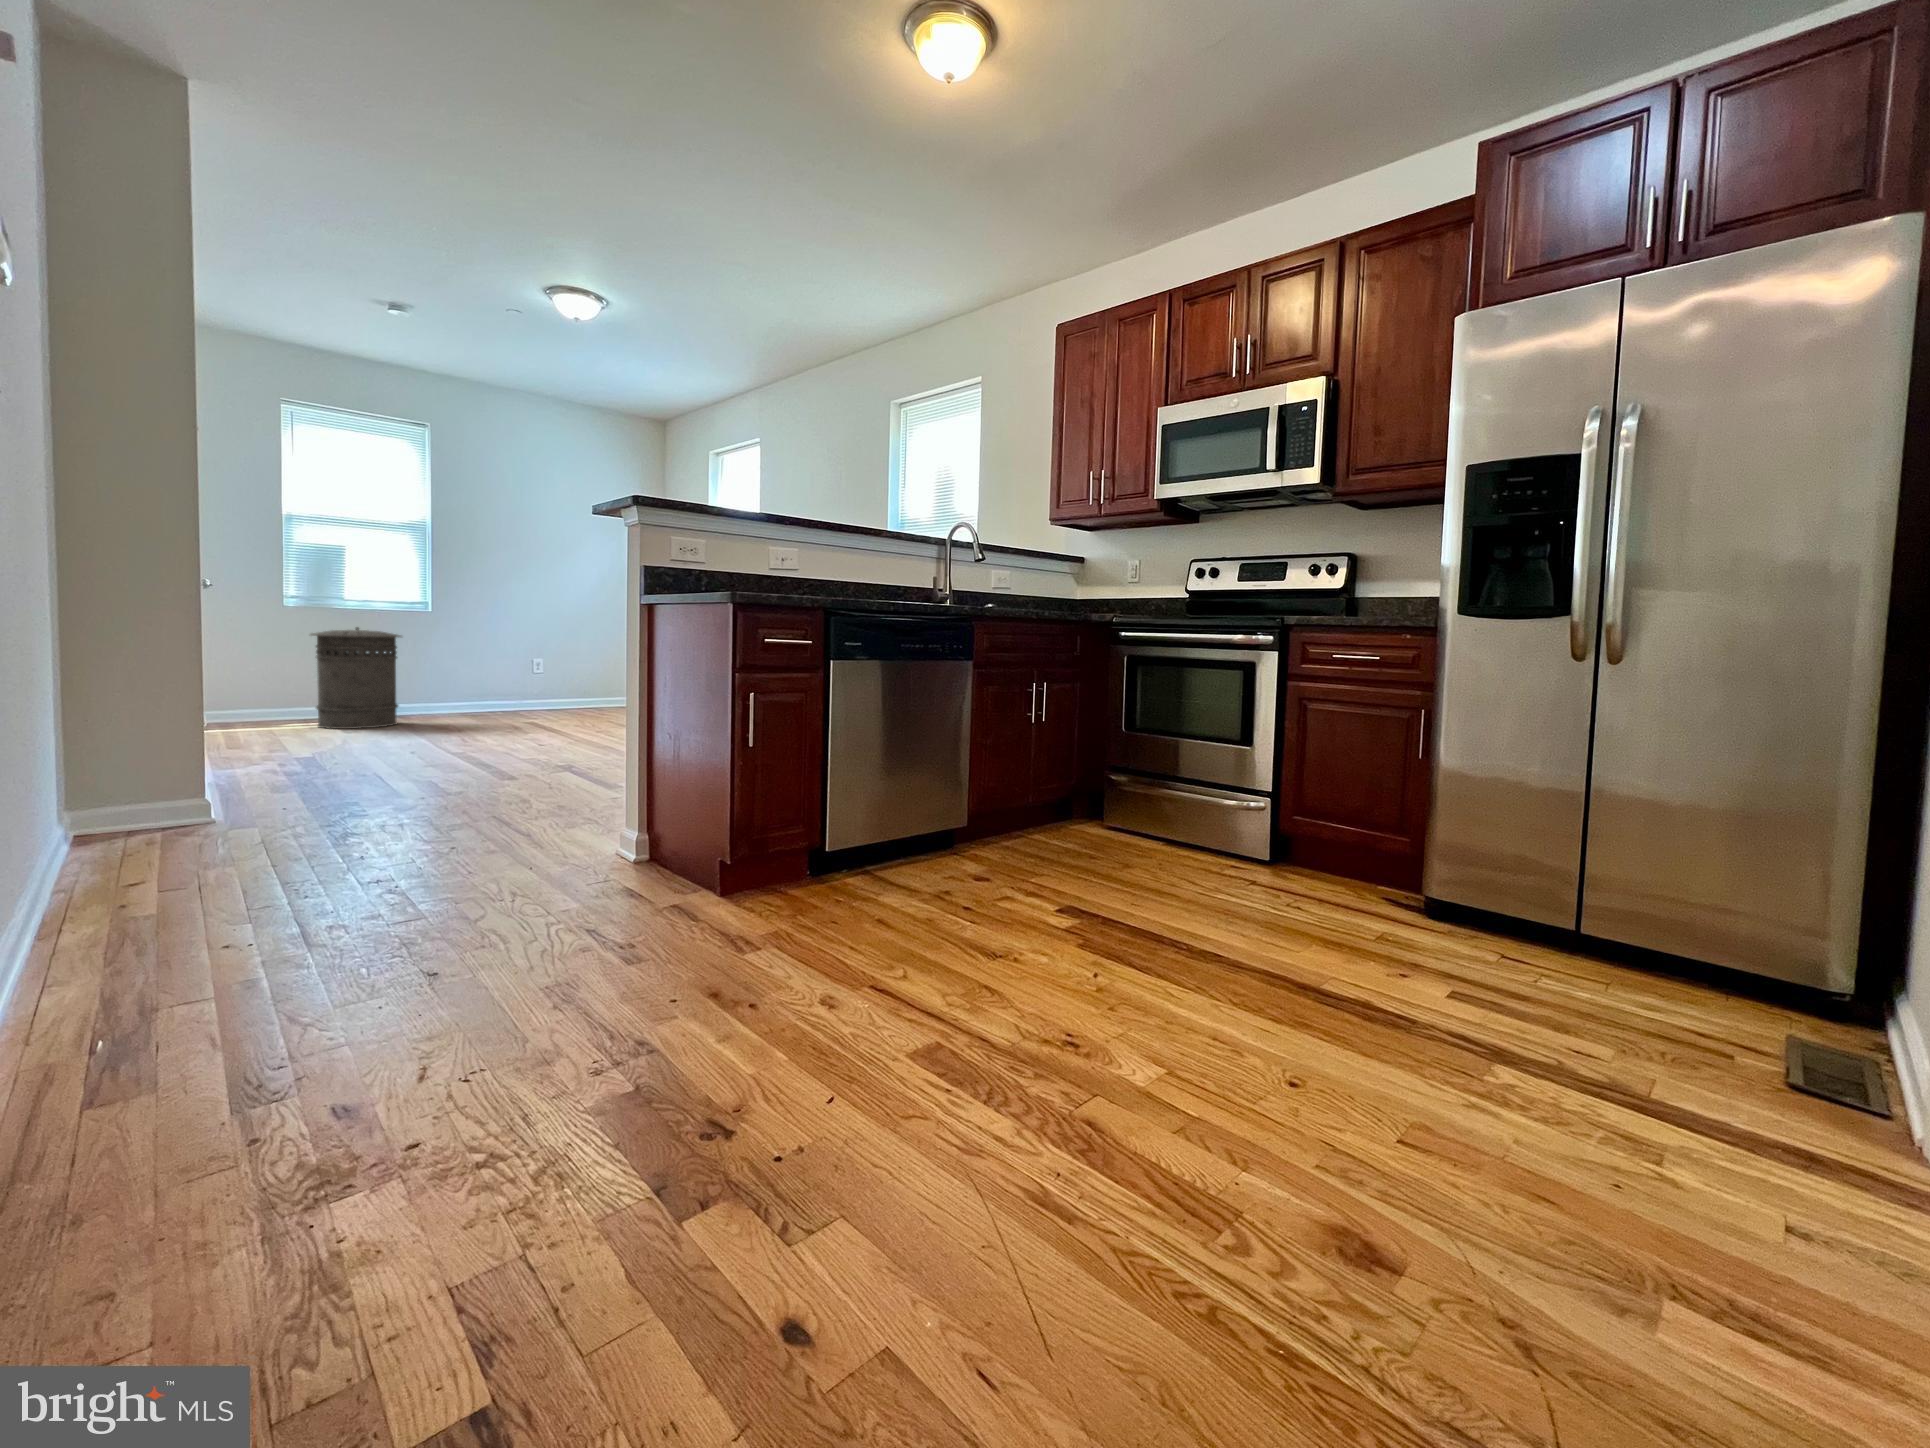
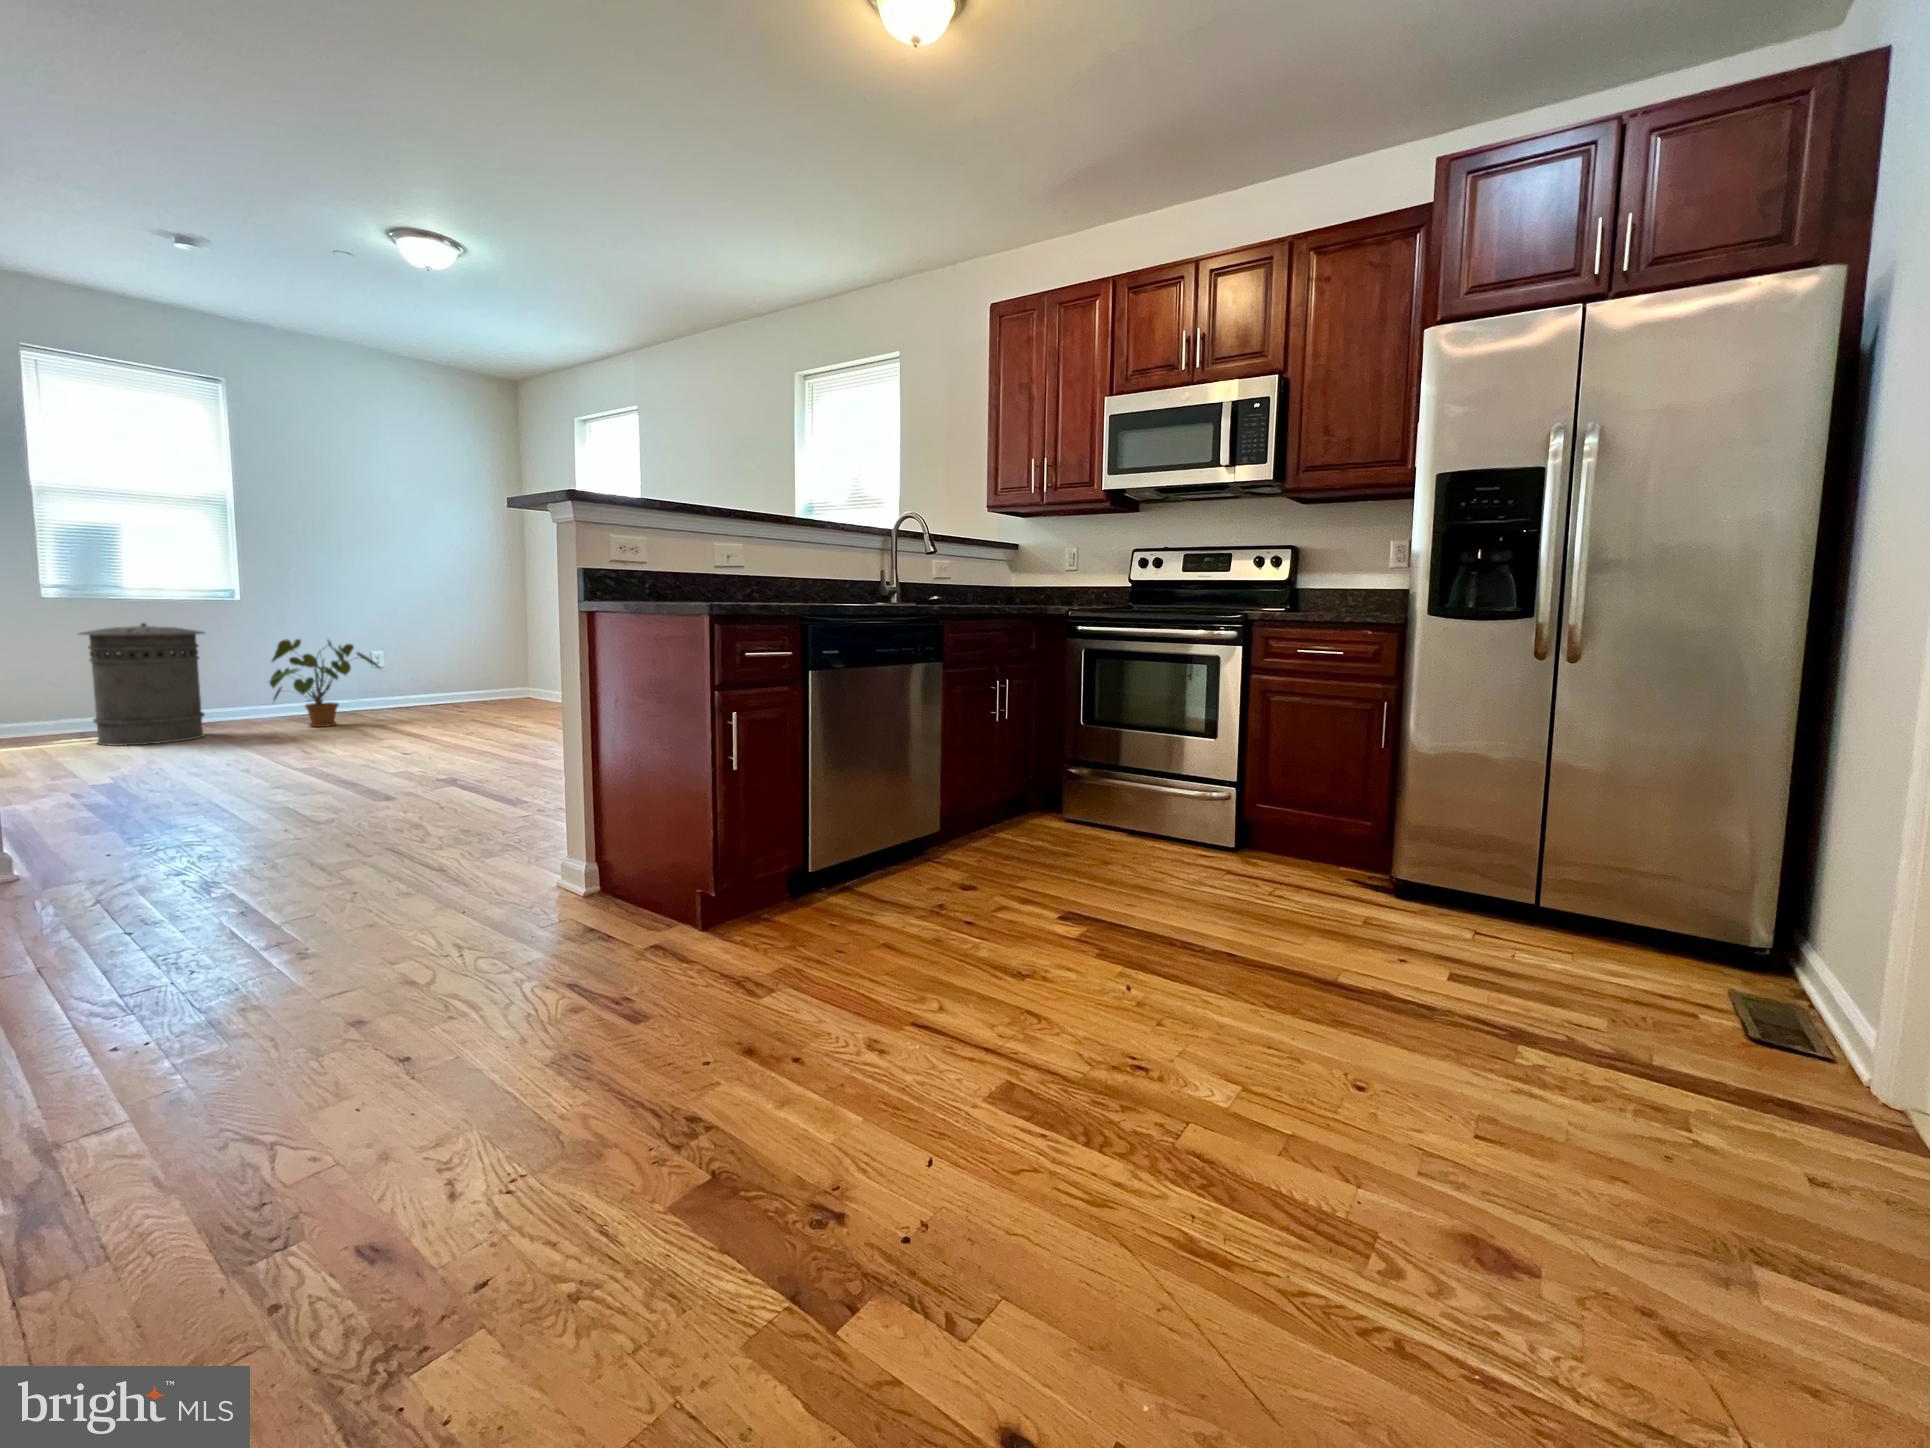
house plant: none [447,643,542,721] -> present [269,639,380,727]

